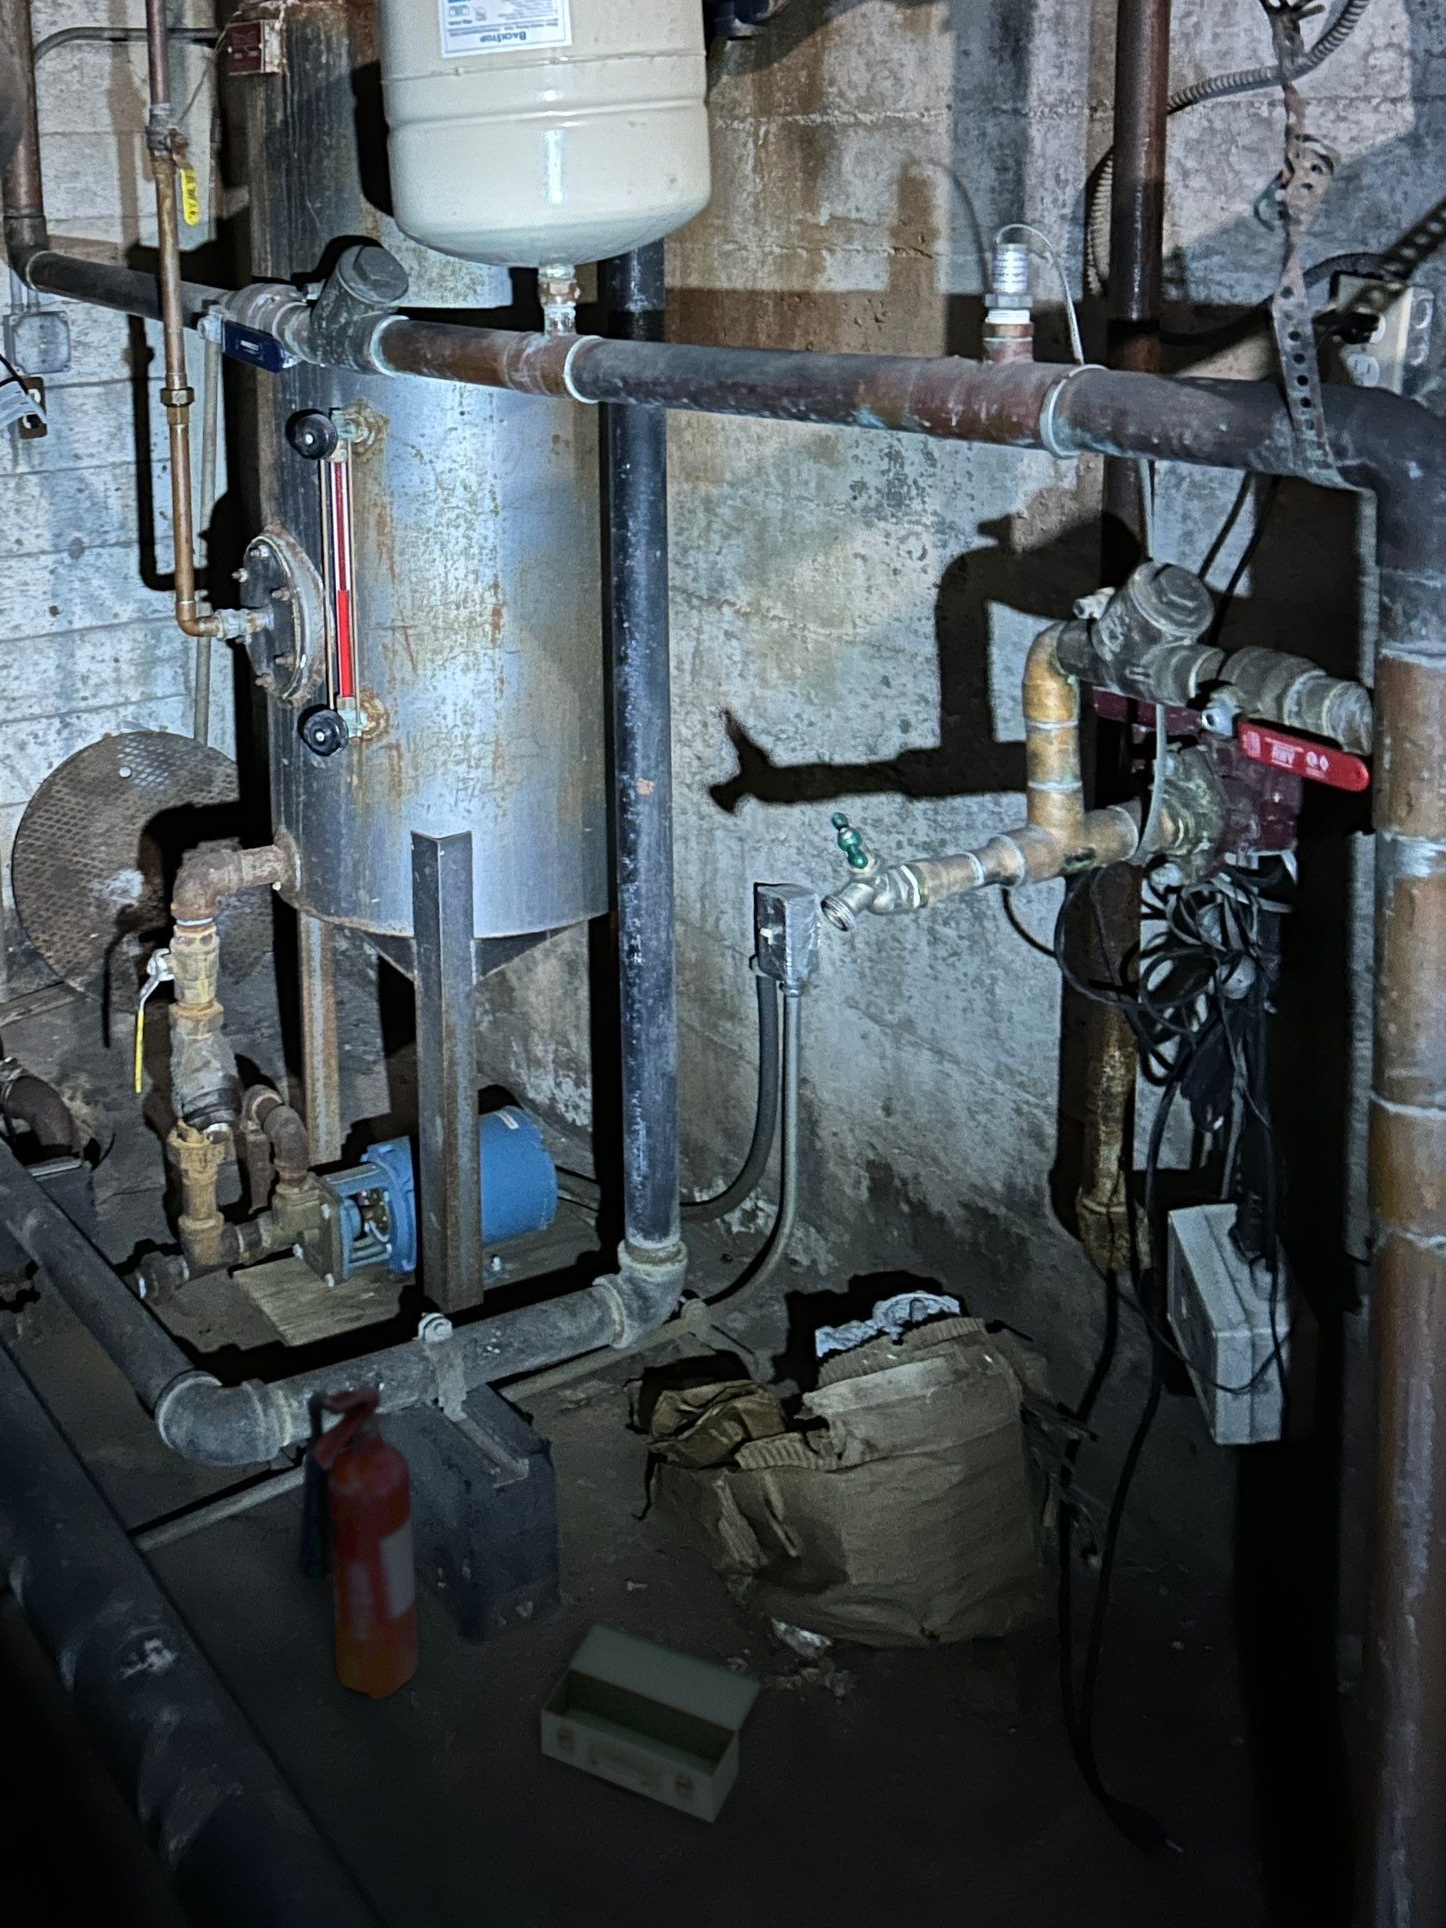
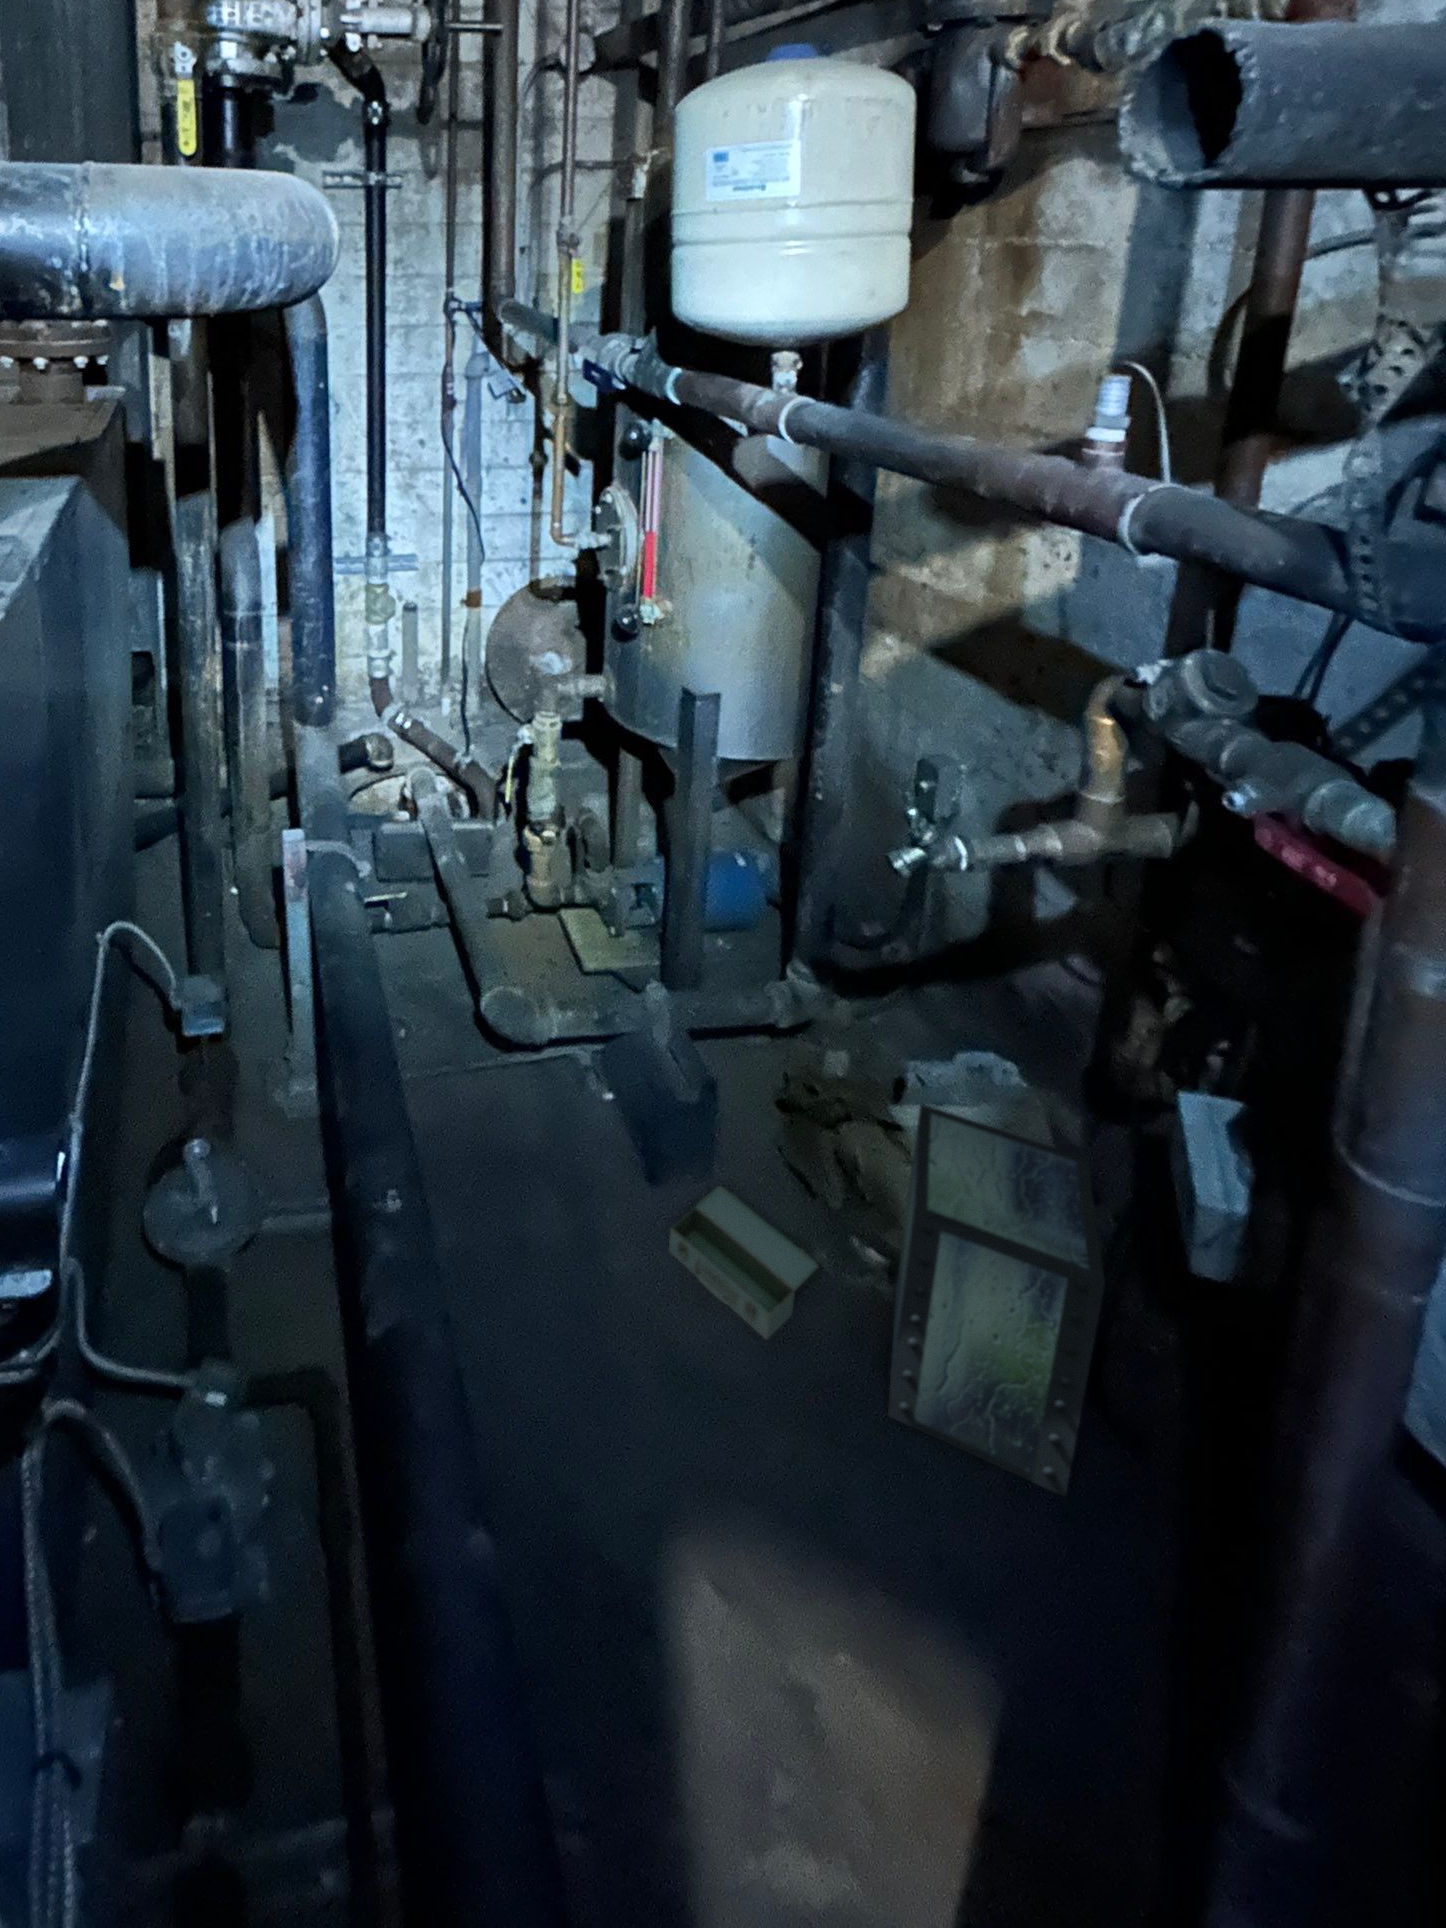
storage box: none [864,1374,1140,1866] -> present [888,1104,1105,1496]
fire extinguisher: present [297,1387,419,1699] -> none [546,996,613,1181]

